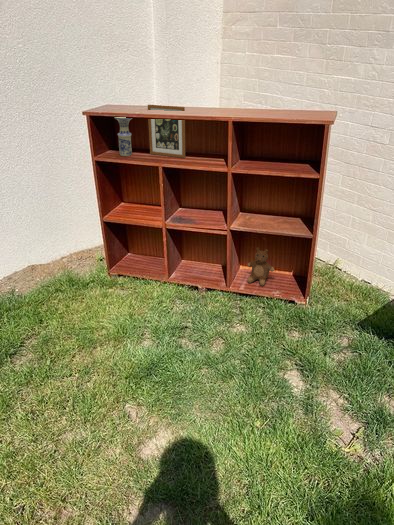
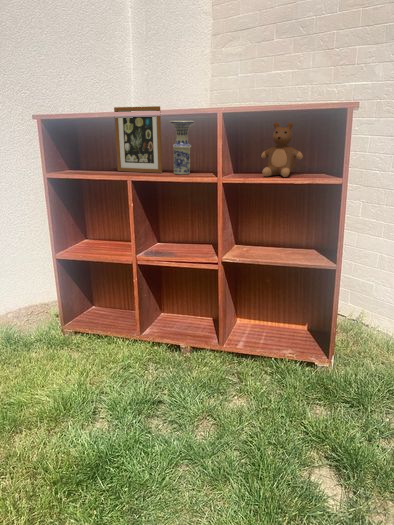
vase: present [114,117,132,156] -> present [170,121,194,174]
teddy bear: present [248,248,274,286] -> present [261,122,303,177]

